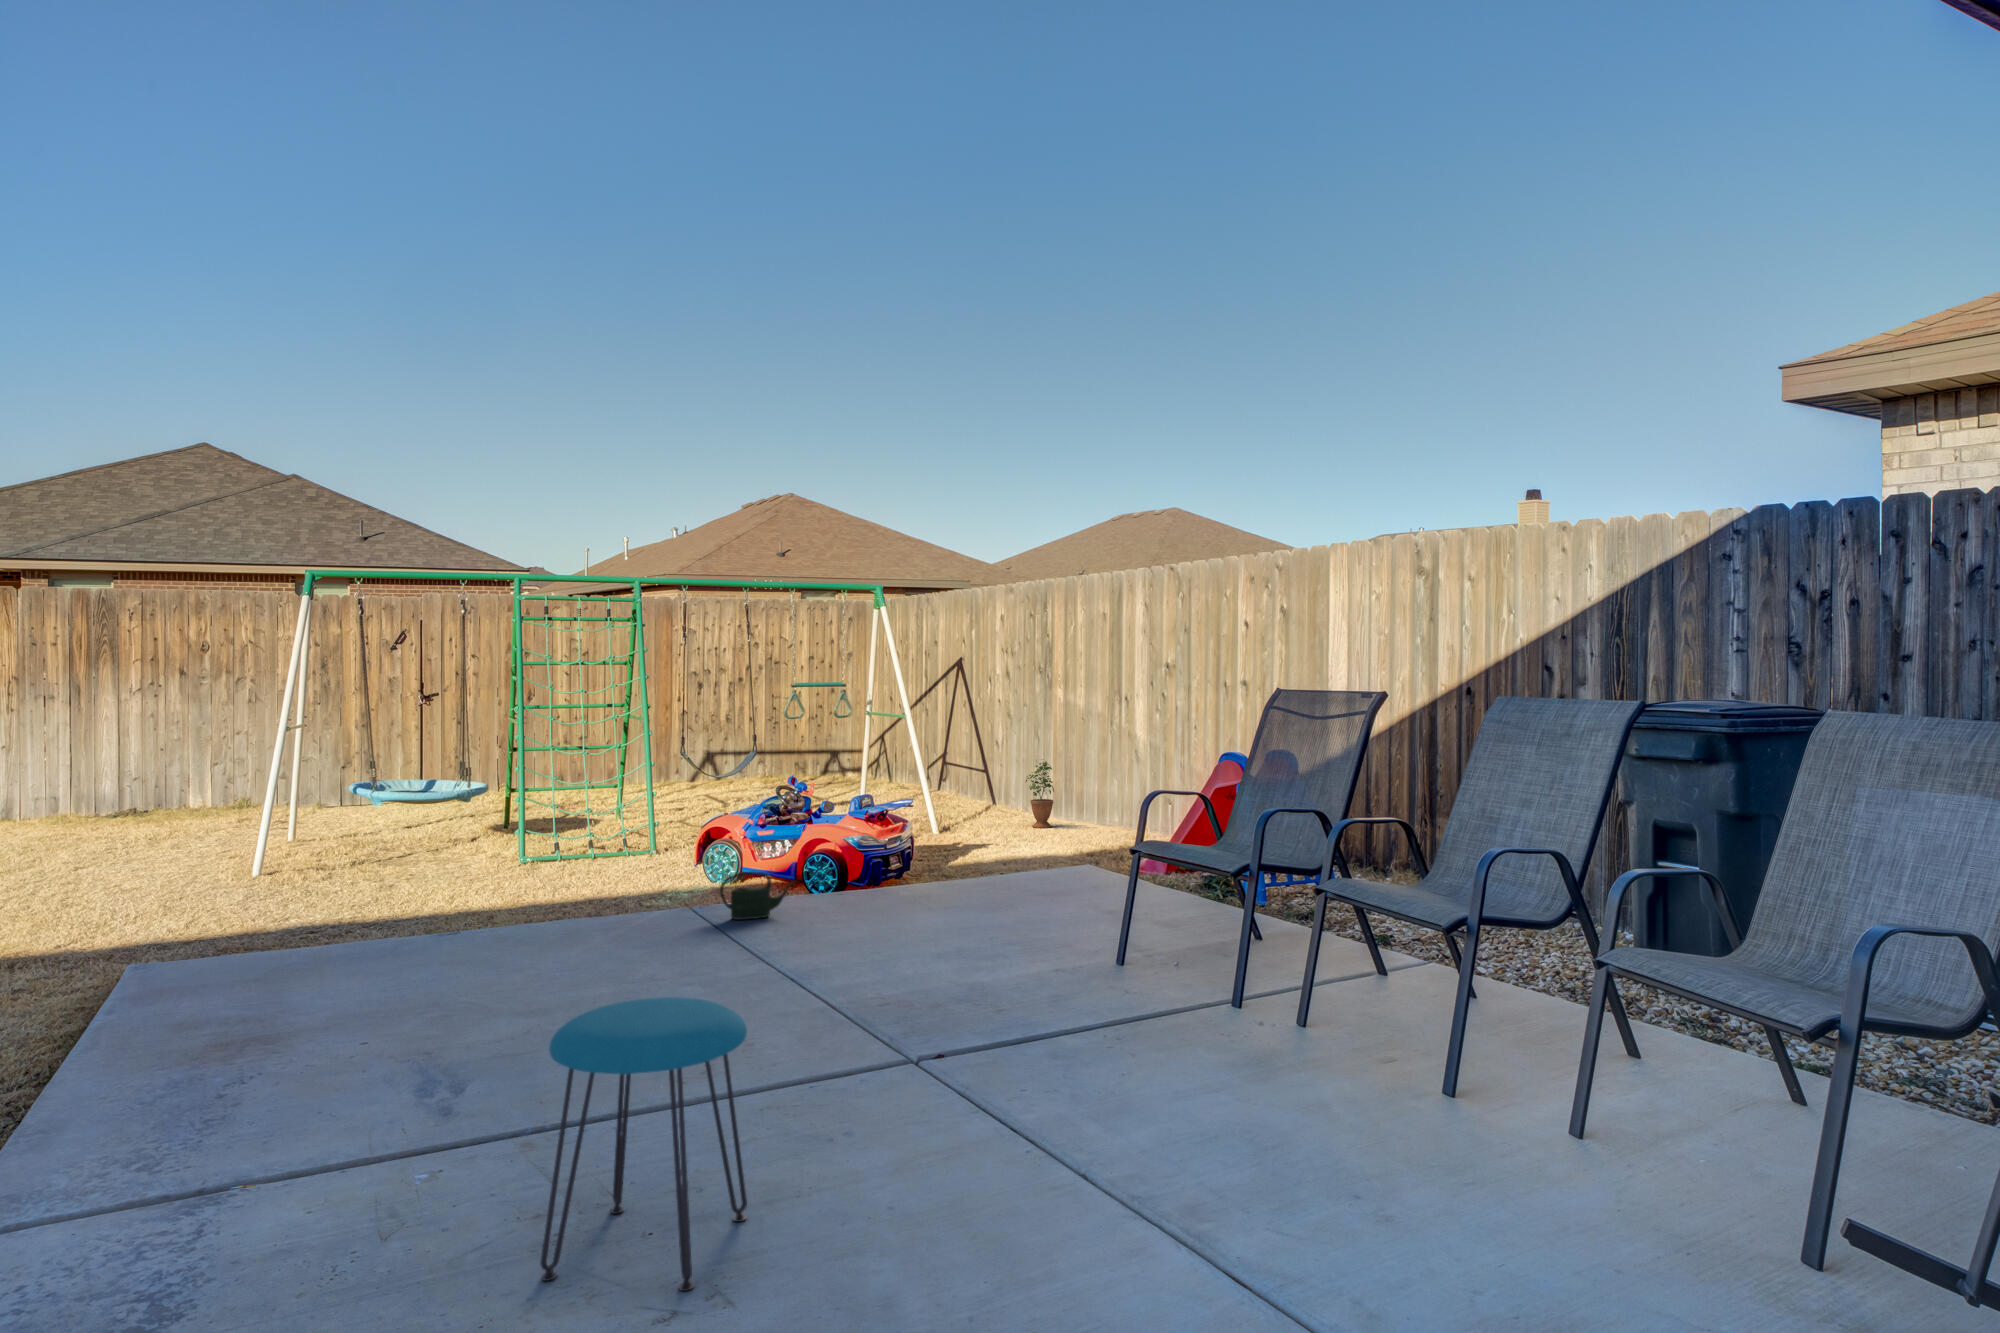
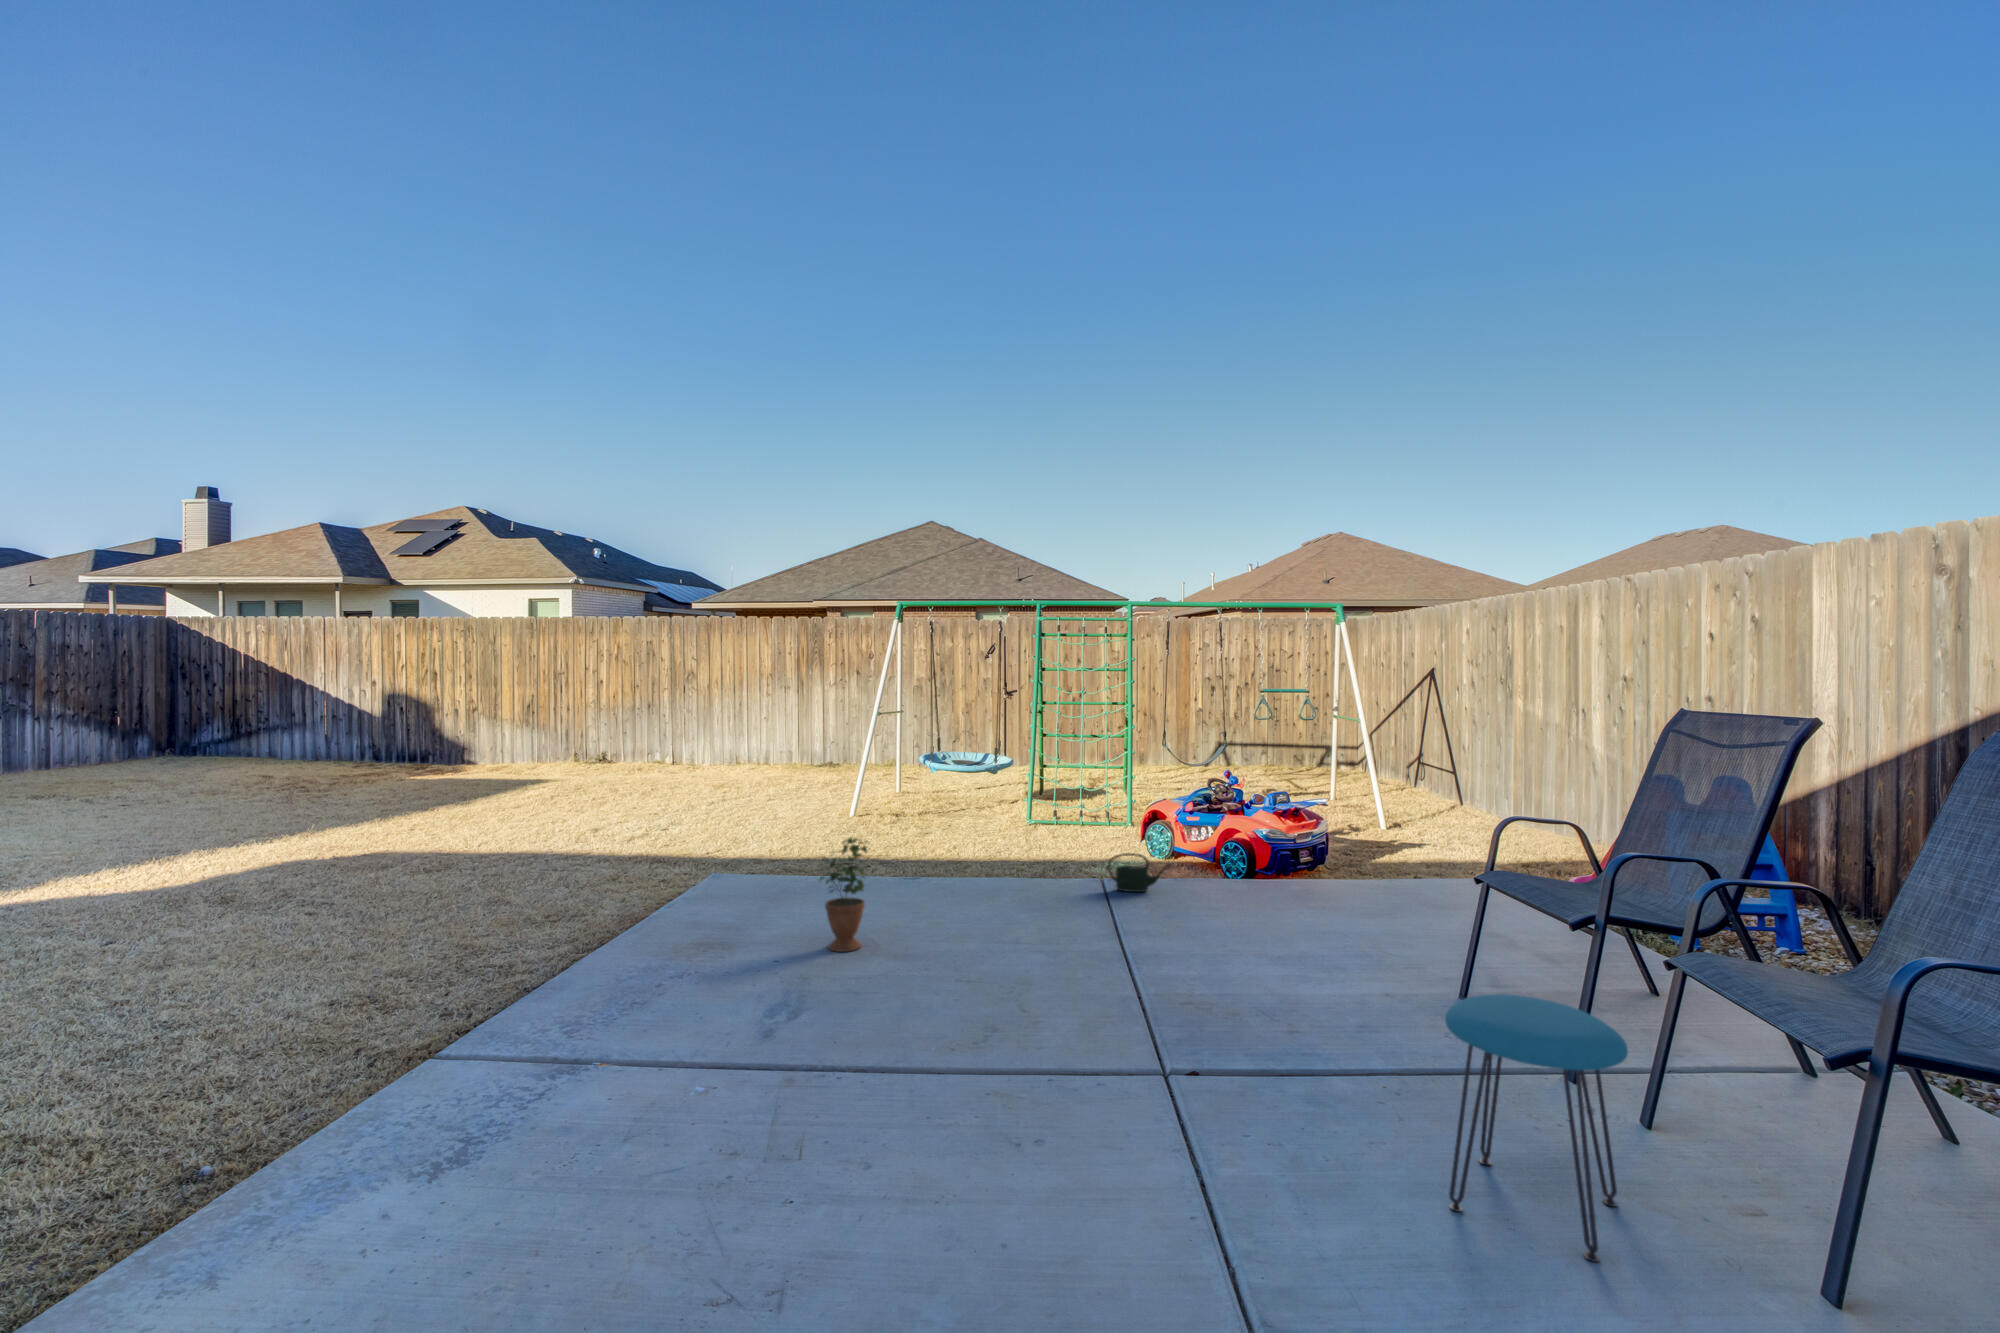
potted plant: present [1026,761,1054,828] -> present [820,838,869,952]
stool: present [540,997,747,1291] -> present [1445,994,1628,1262]

